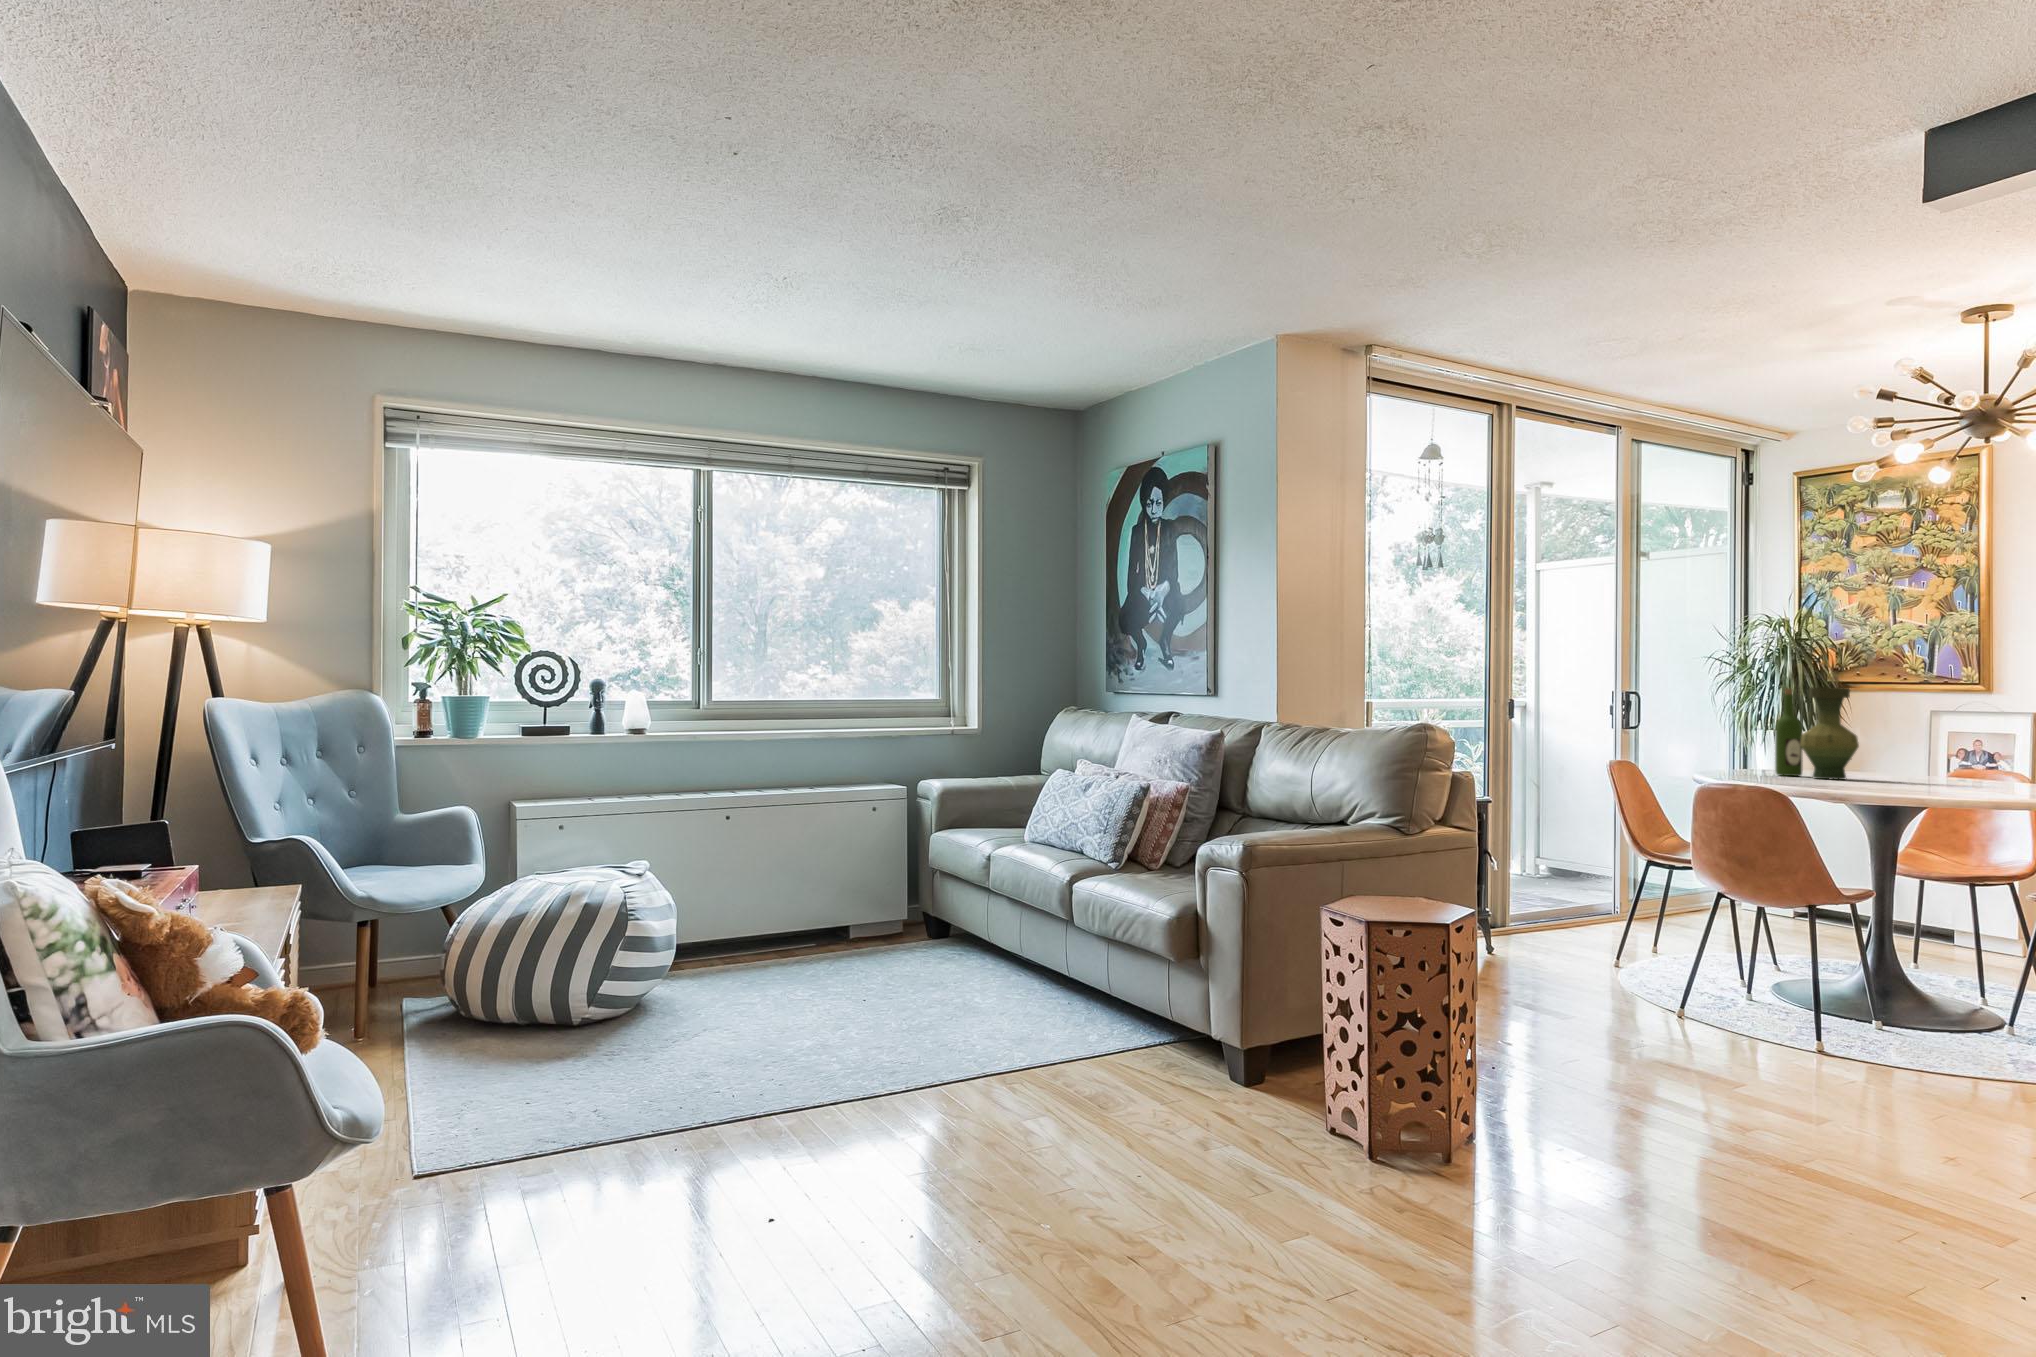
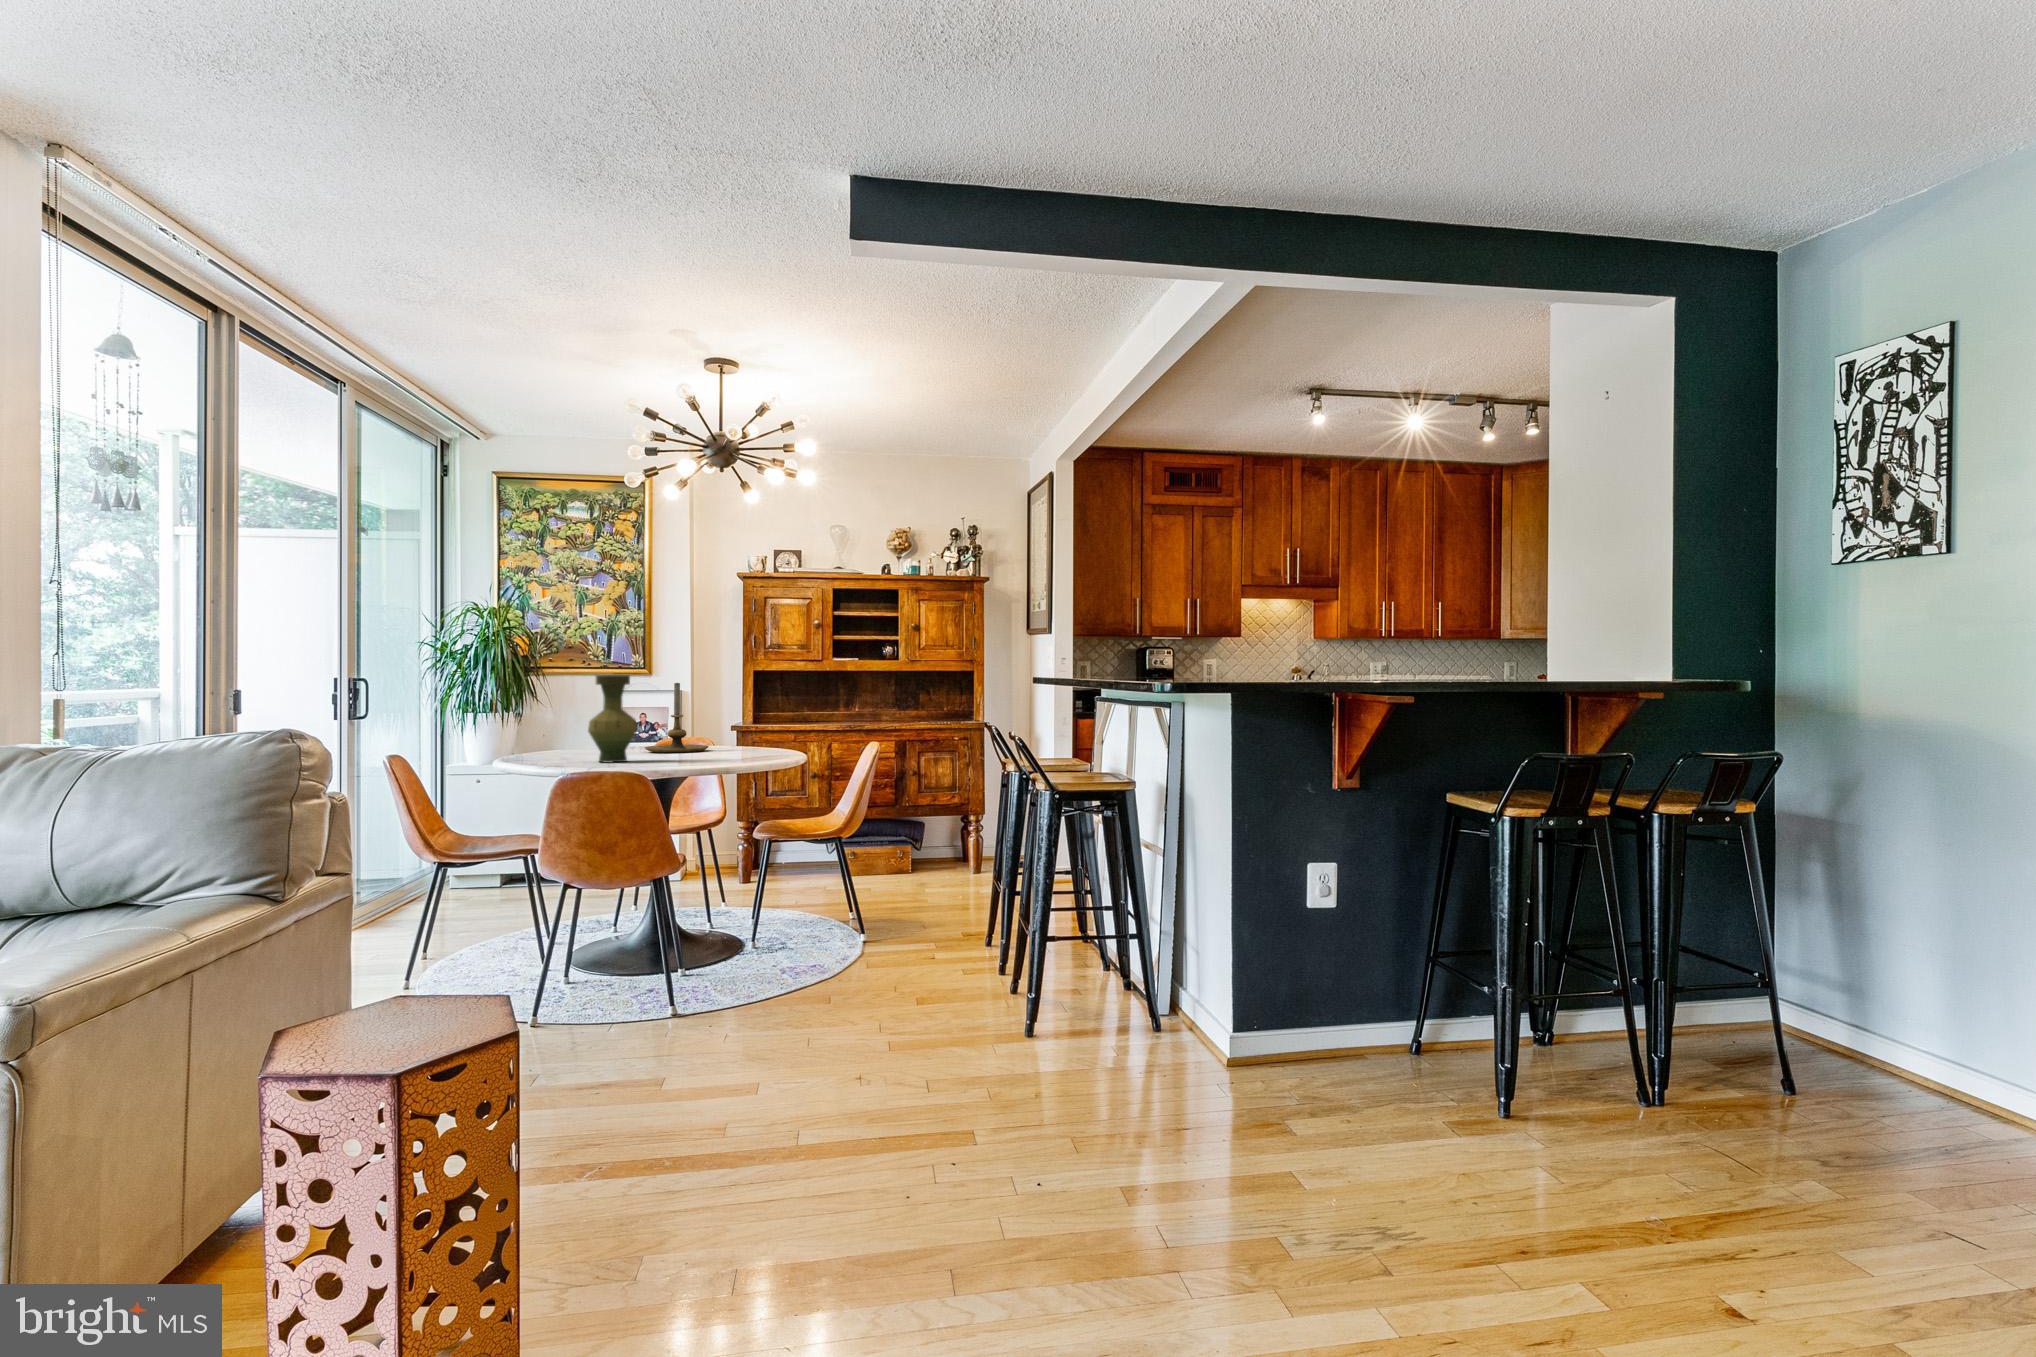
wine bottle: present [1775,689,1803,776] -> none [557,676,581,761]
candle holder: none [1902,697,1990,779] -> present [645,683,709,753]

